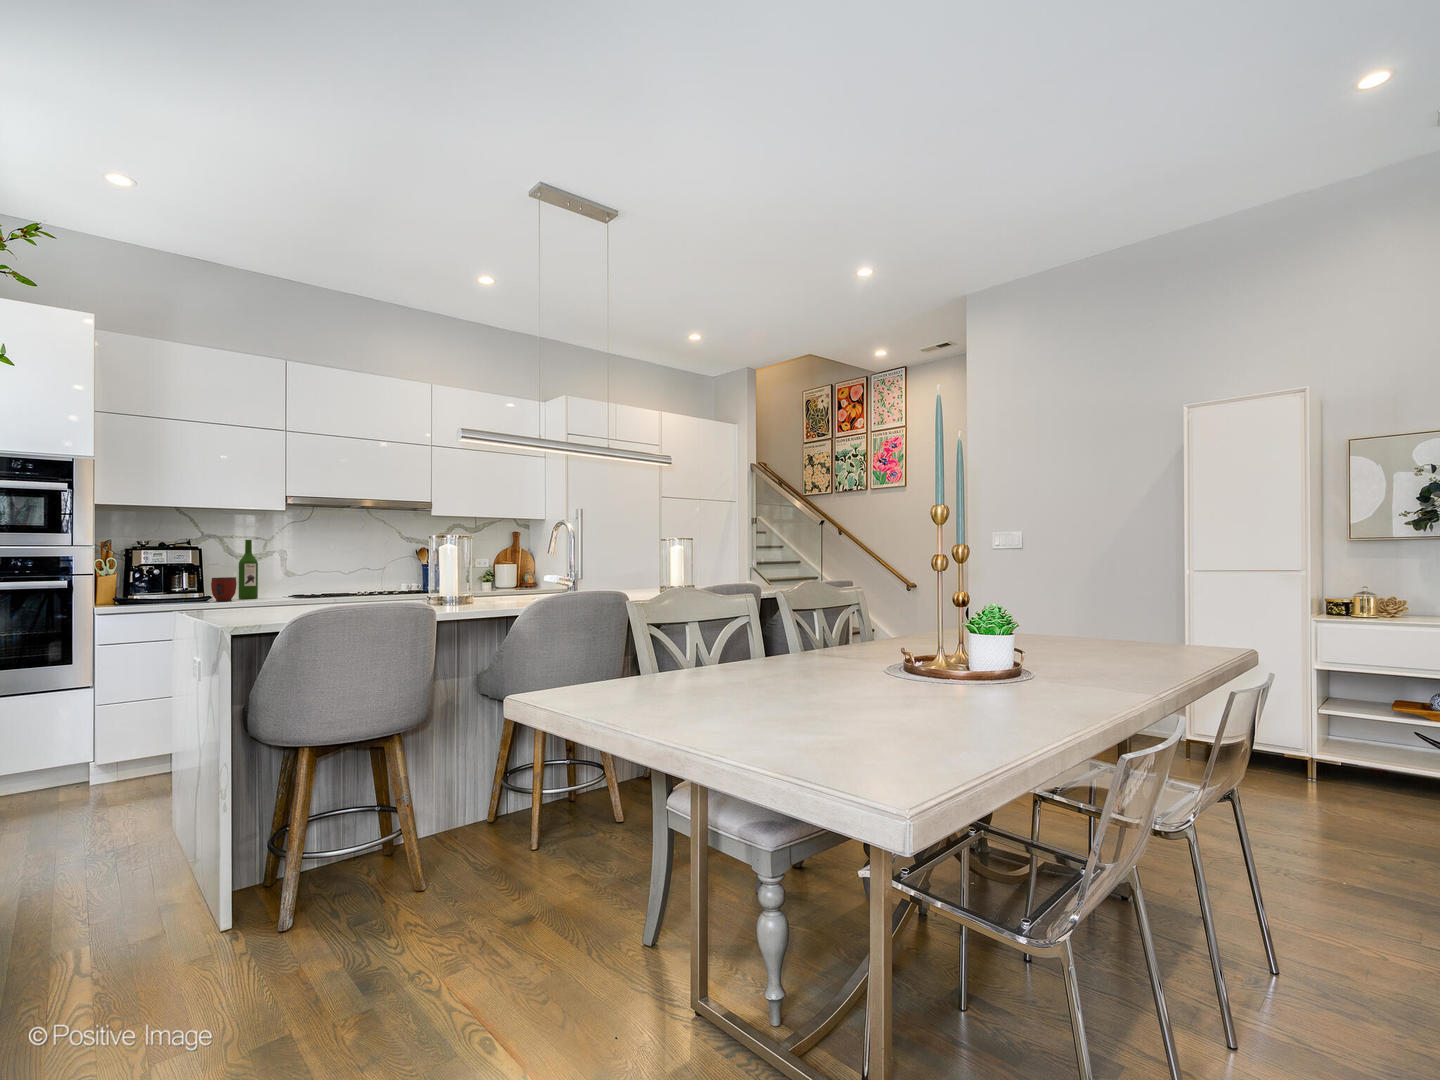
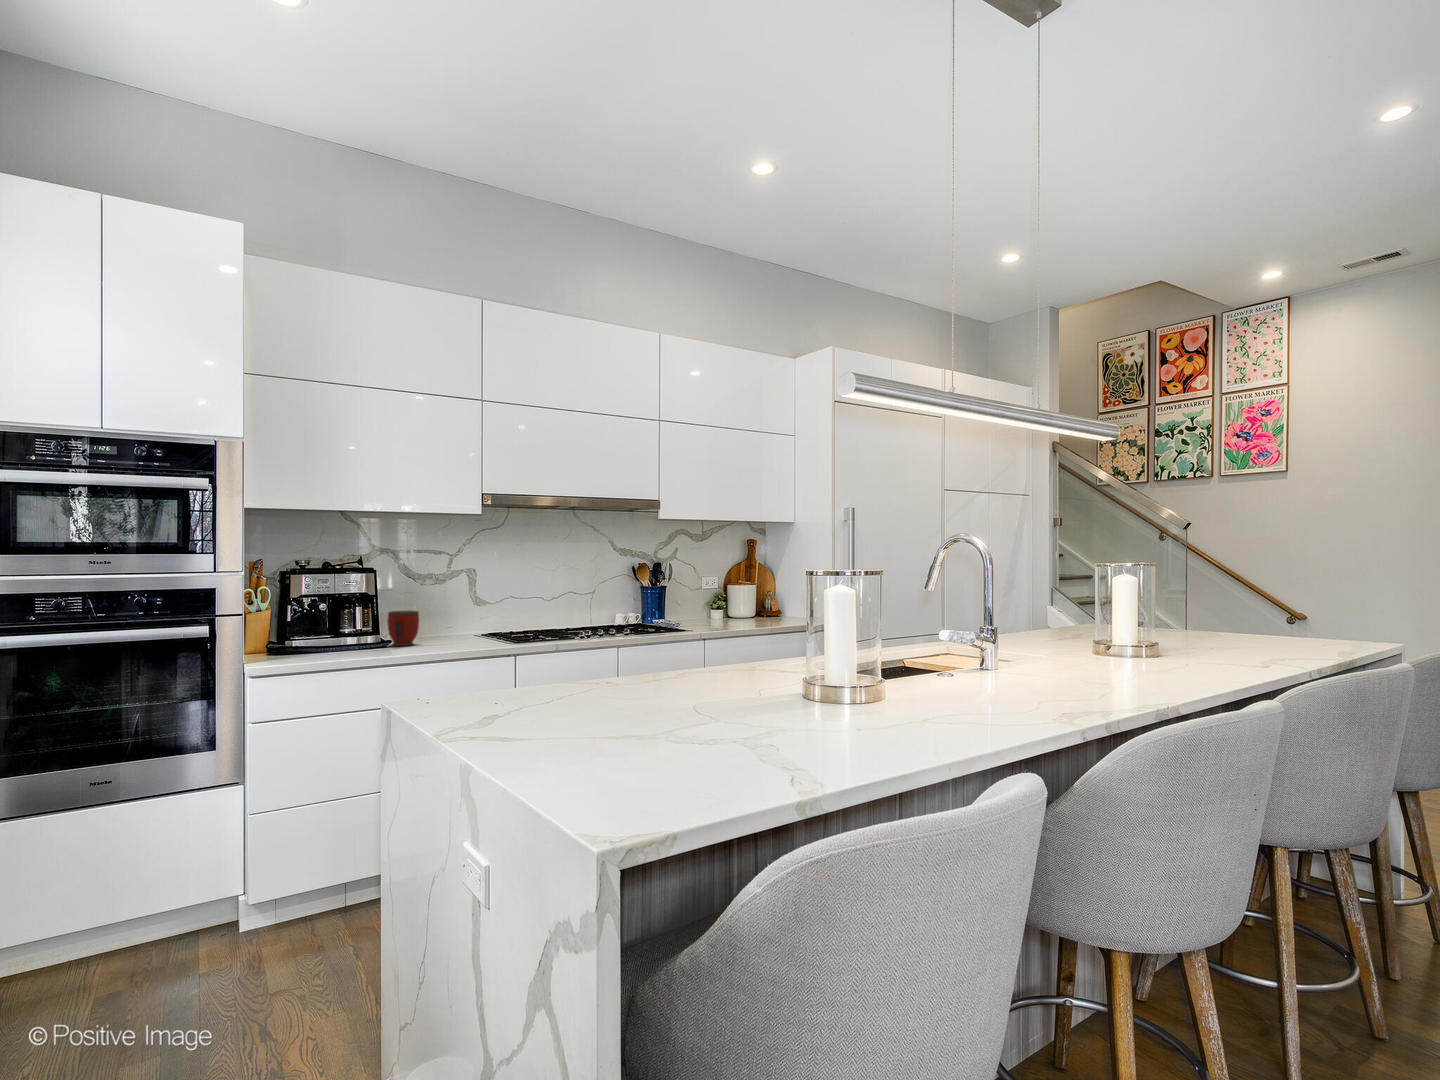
wine bottle: present [239,540,258,599] -> none [418,556,442,638]

